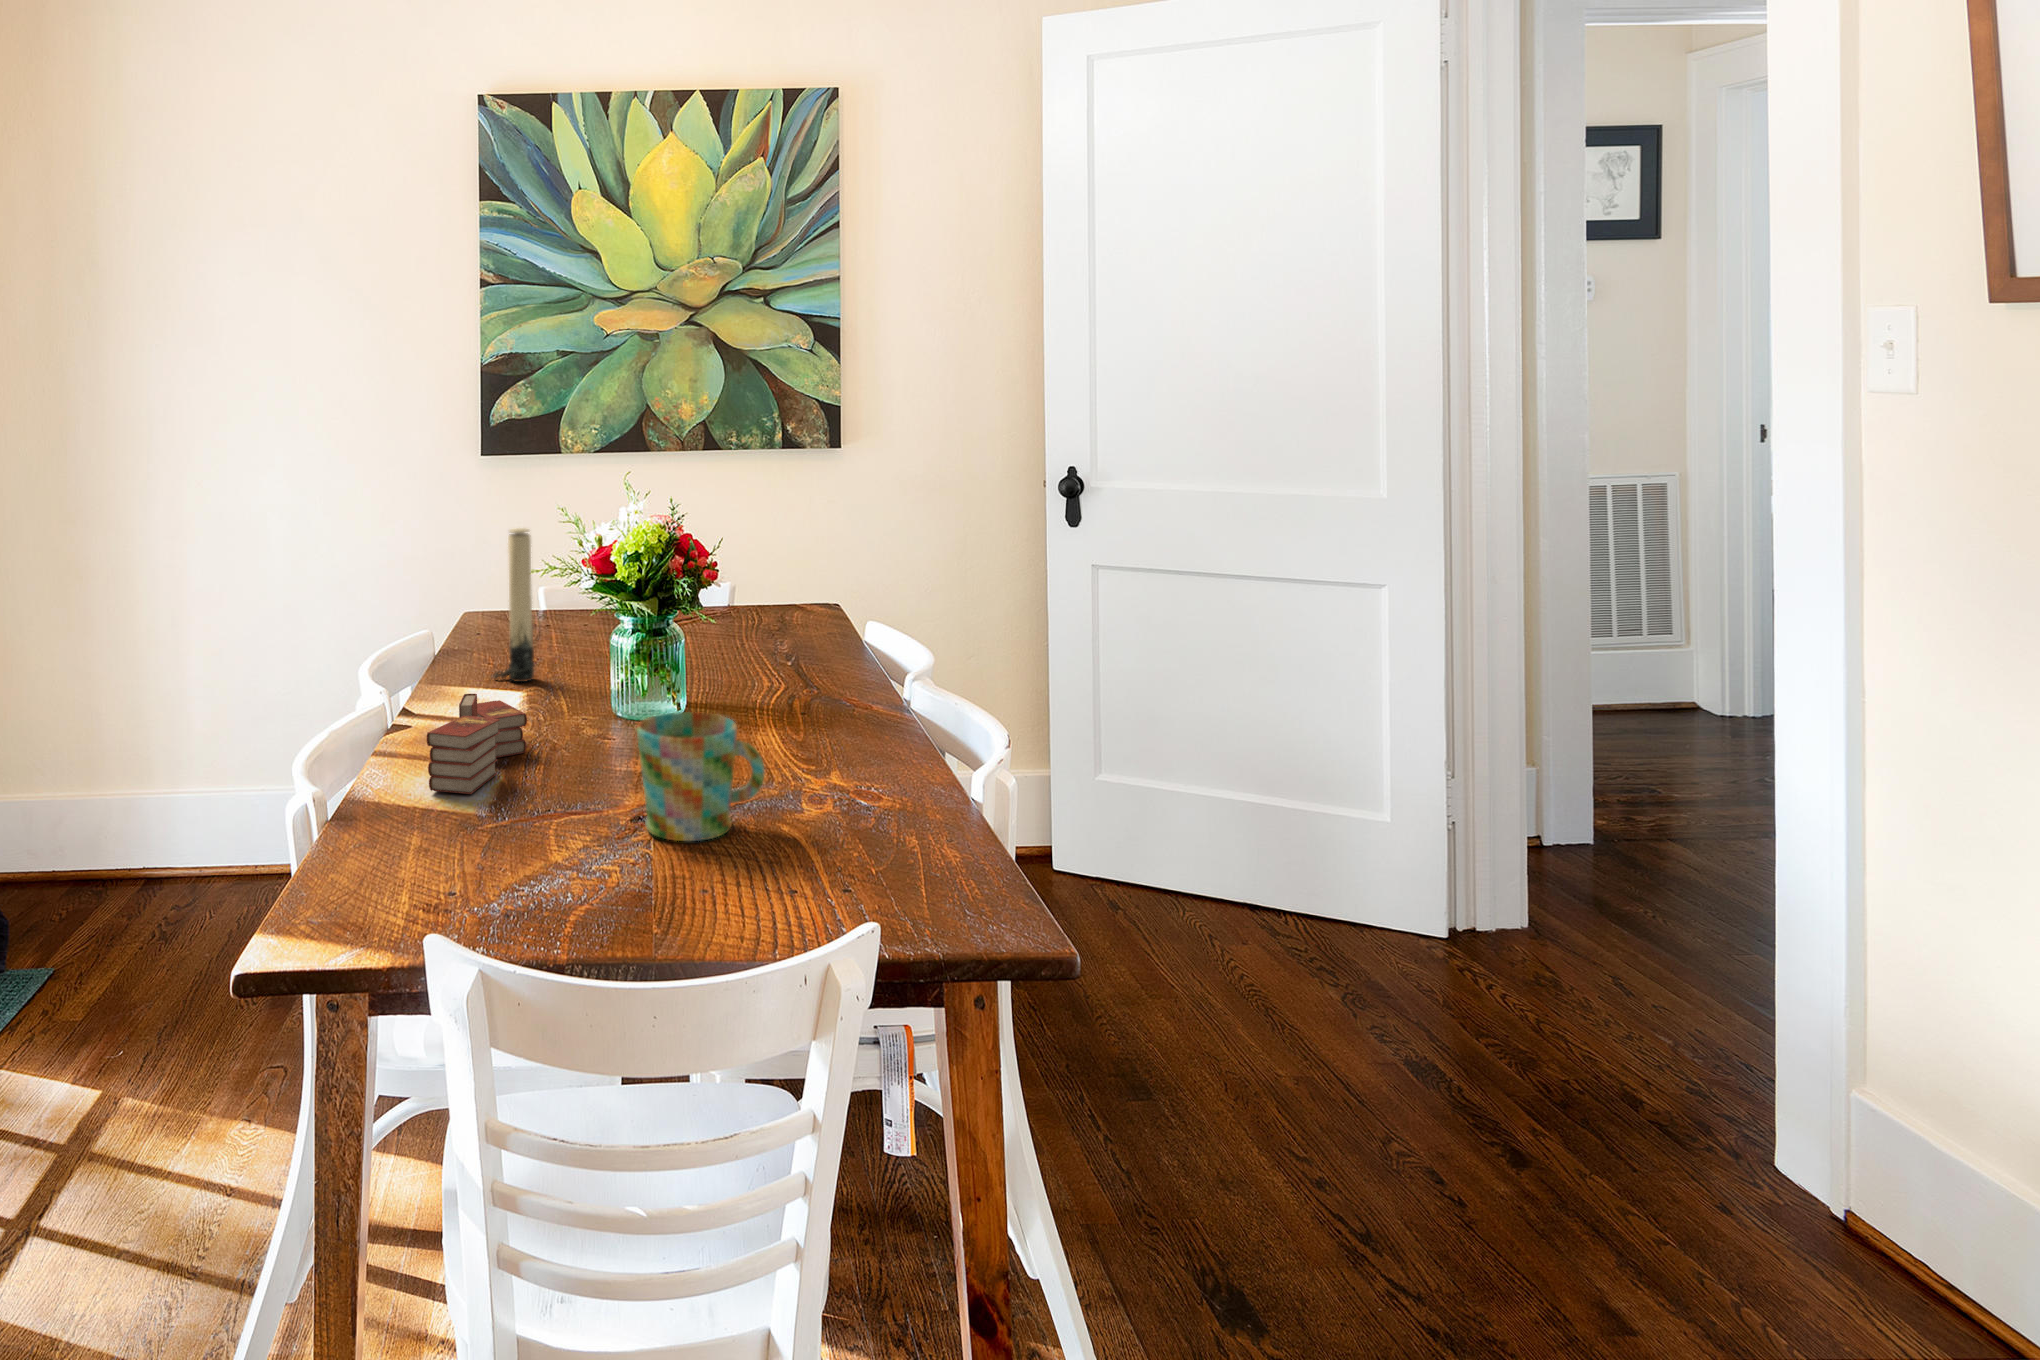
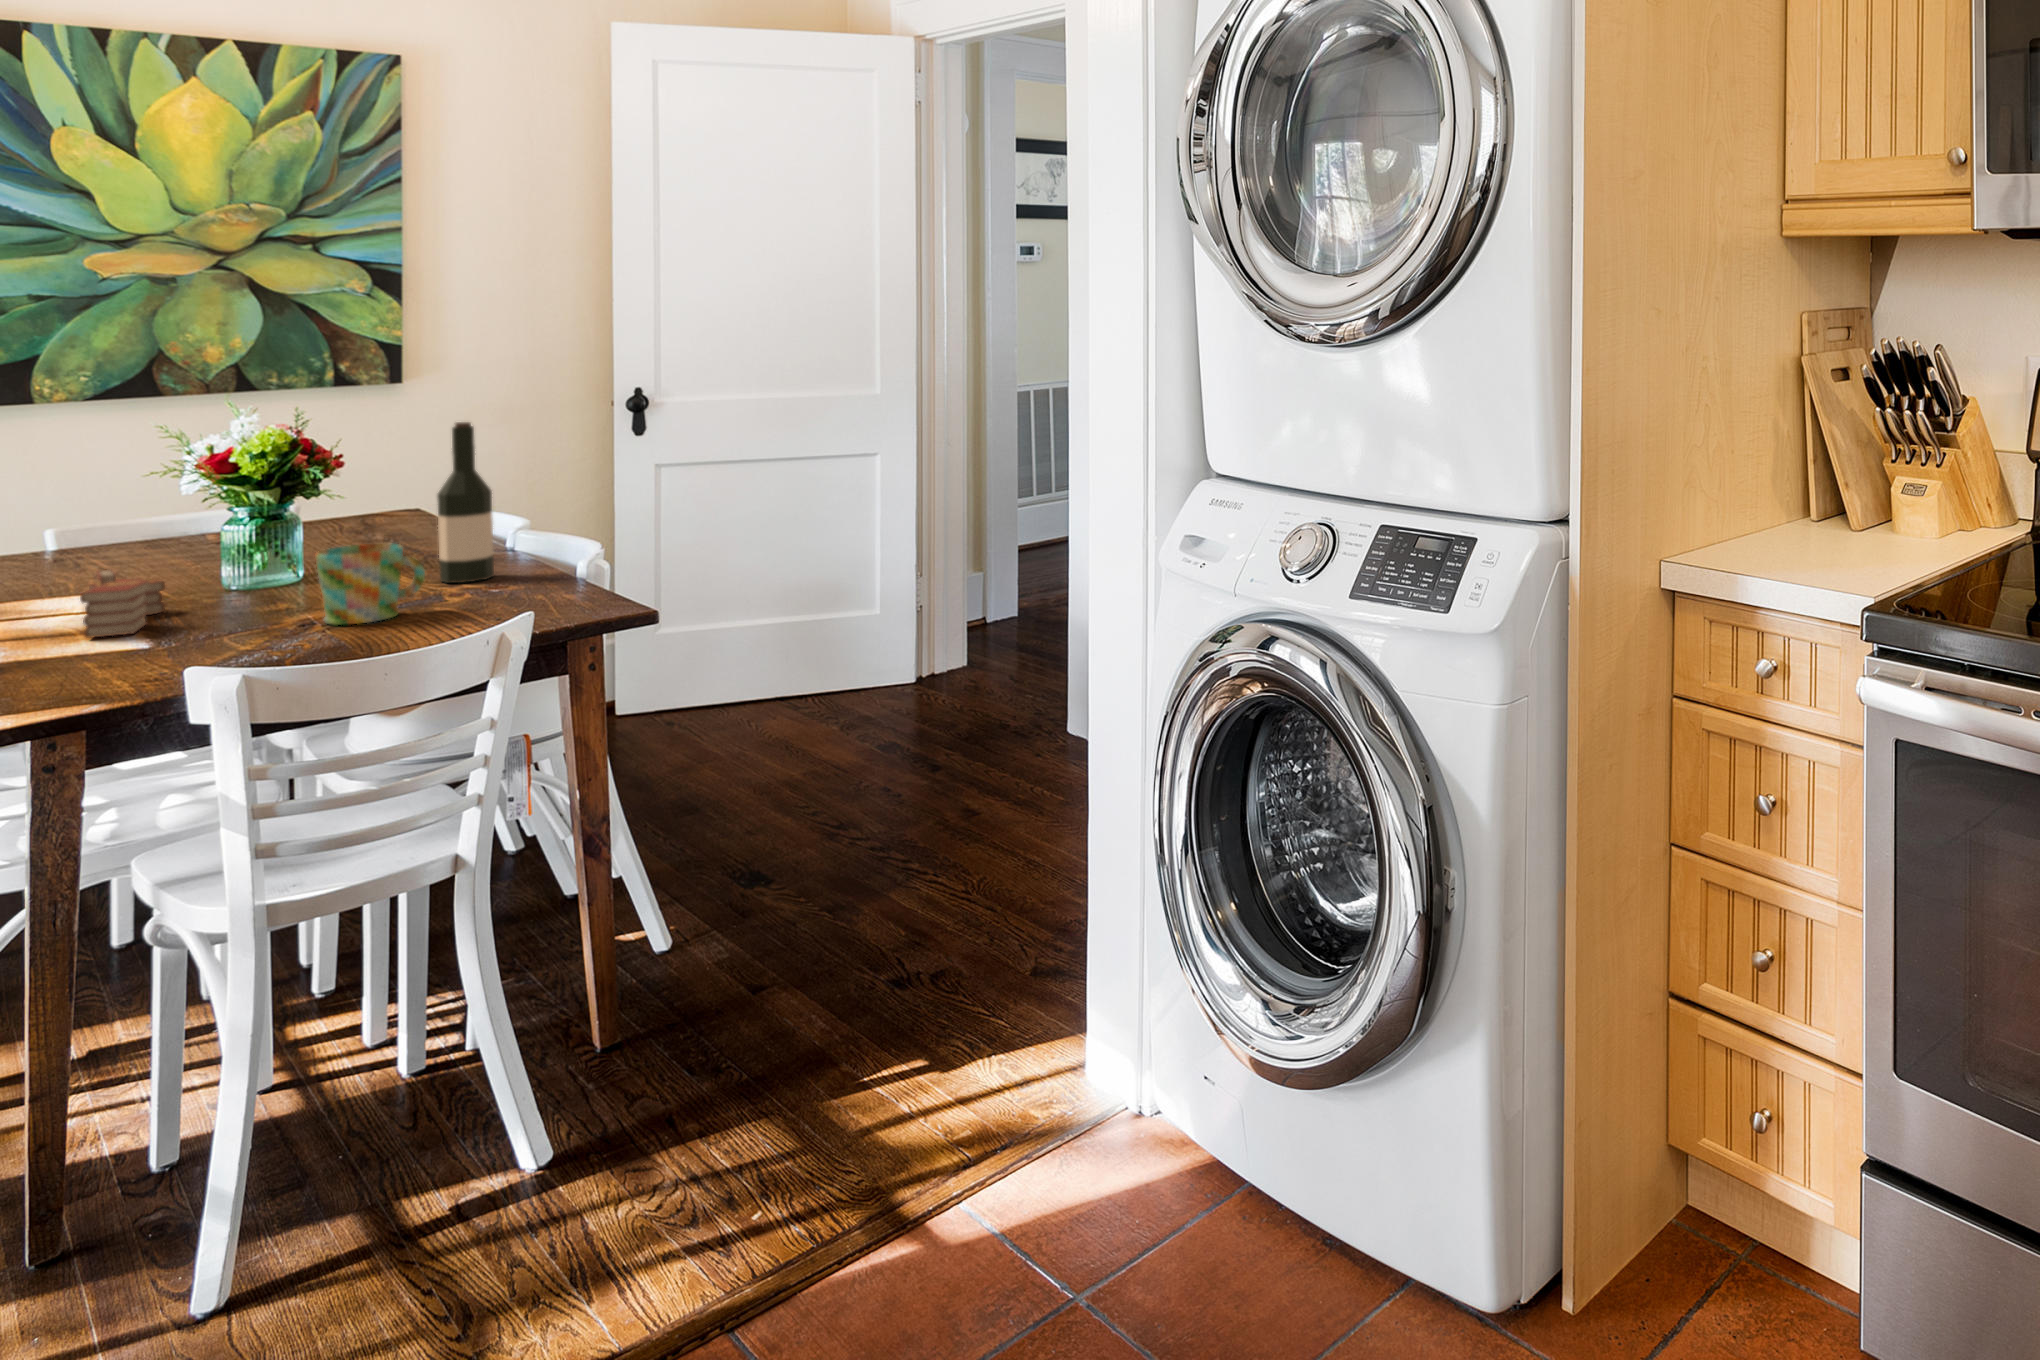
candle: present [494,528,535,682] -> none [68,448,121,584]
wine bottle: none [802,531,867,768] -> present [437,422,494,583]

